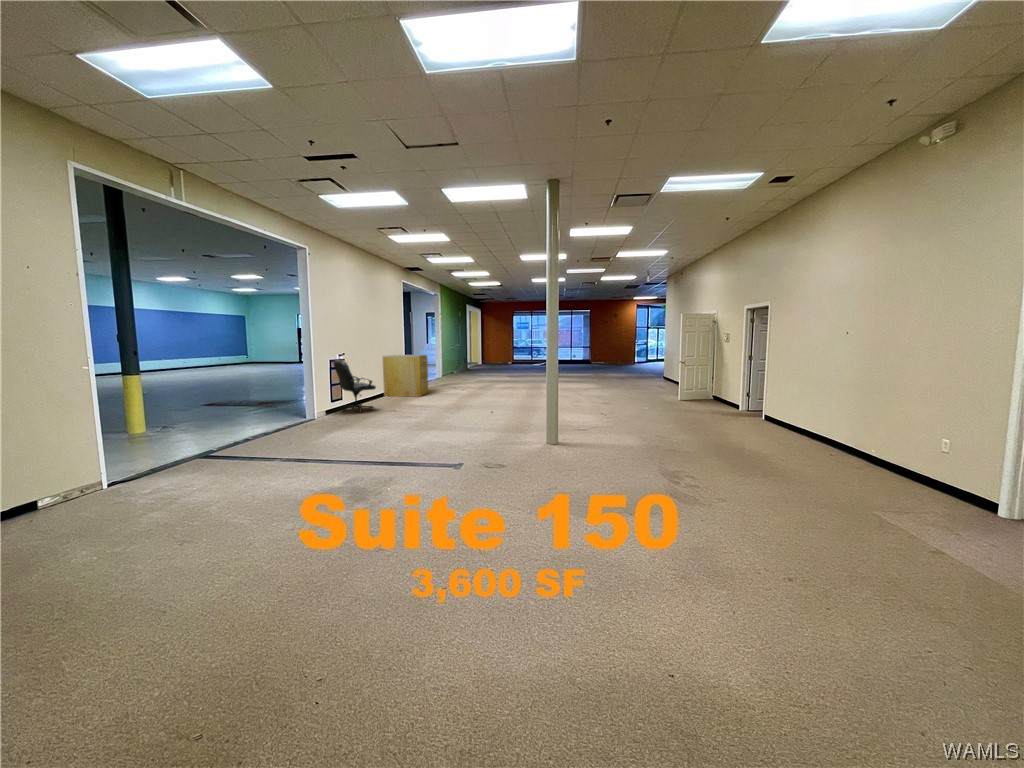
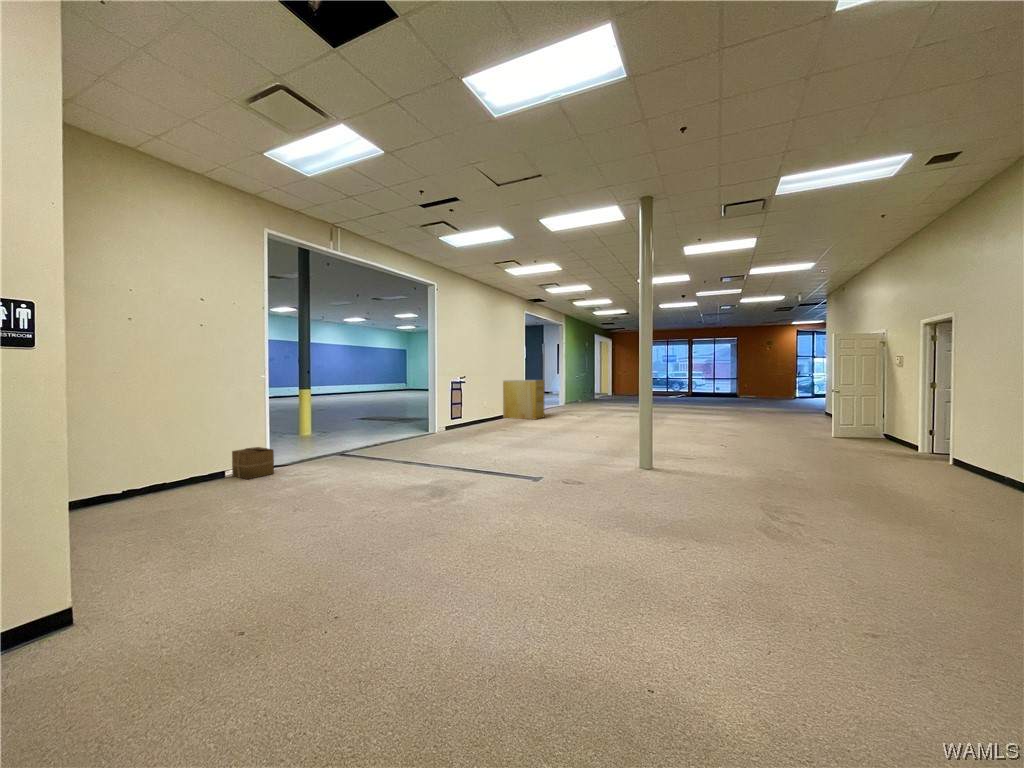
office chair: present [334,359,376,412] -> none [455,380,490,430]
cardboard box: none [48,461,120,507] -> present [232,447,274,479]

